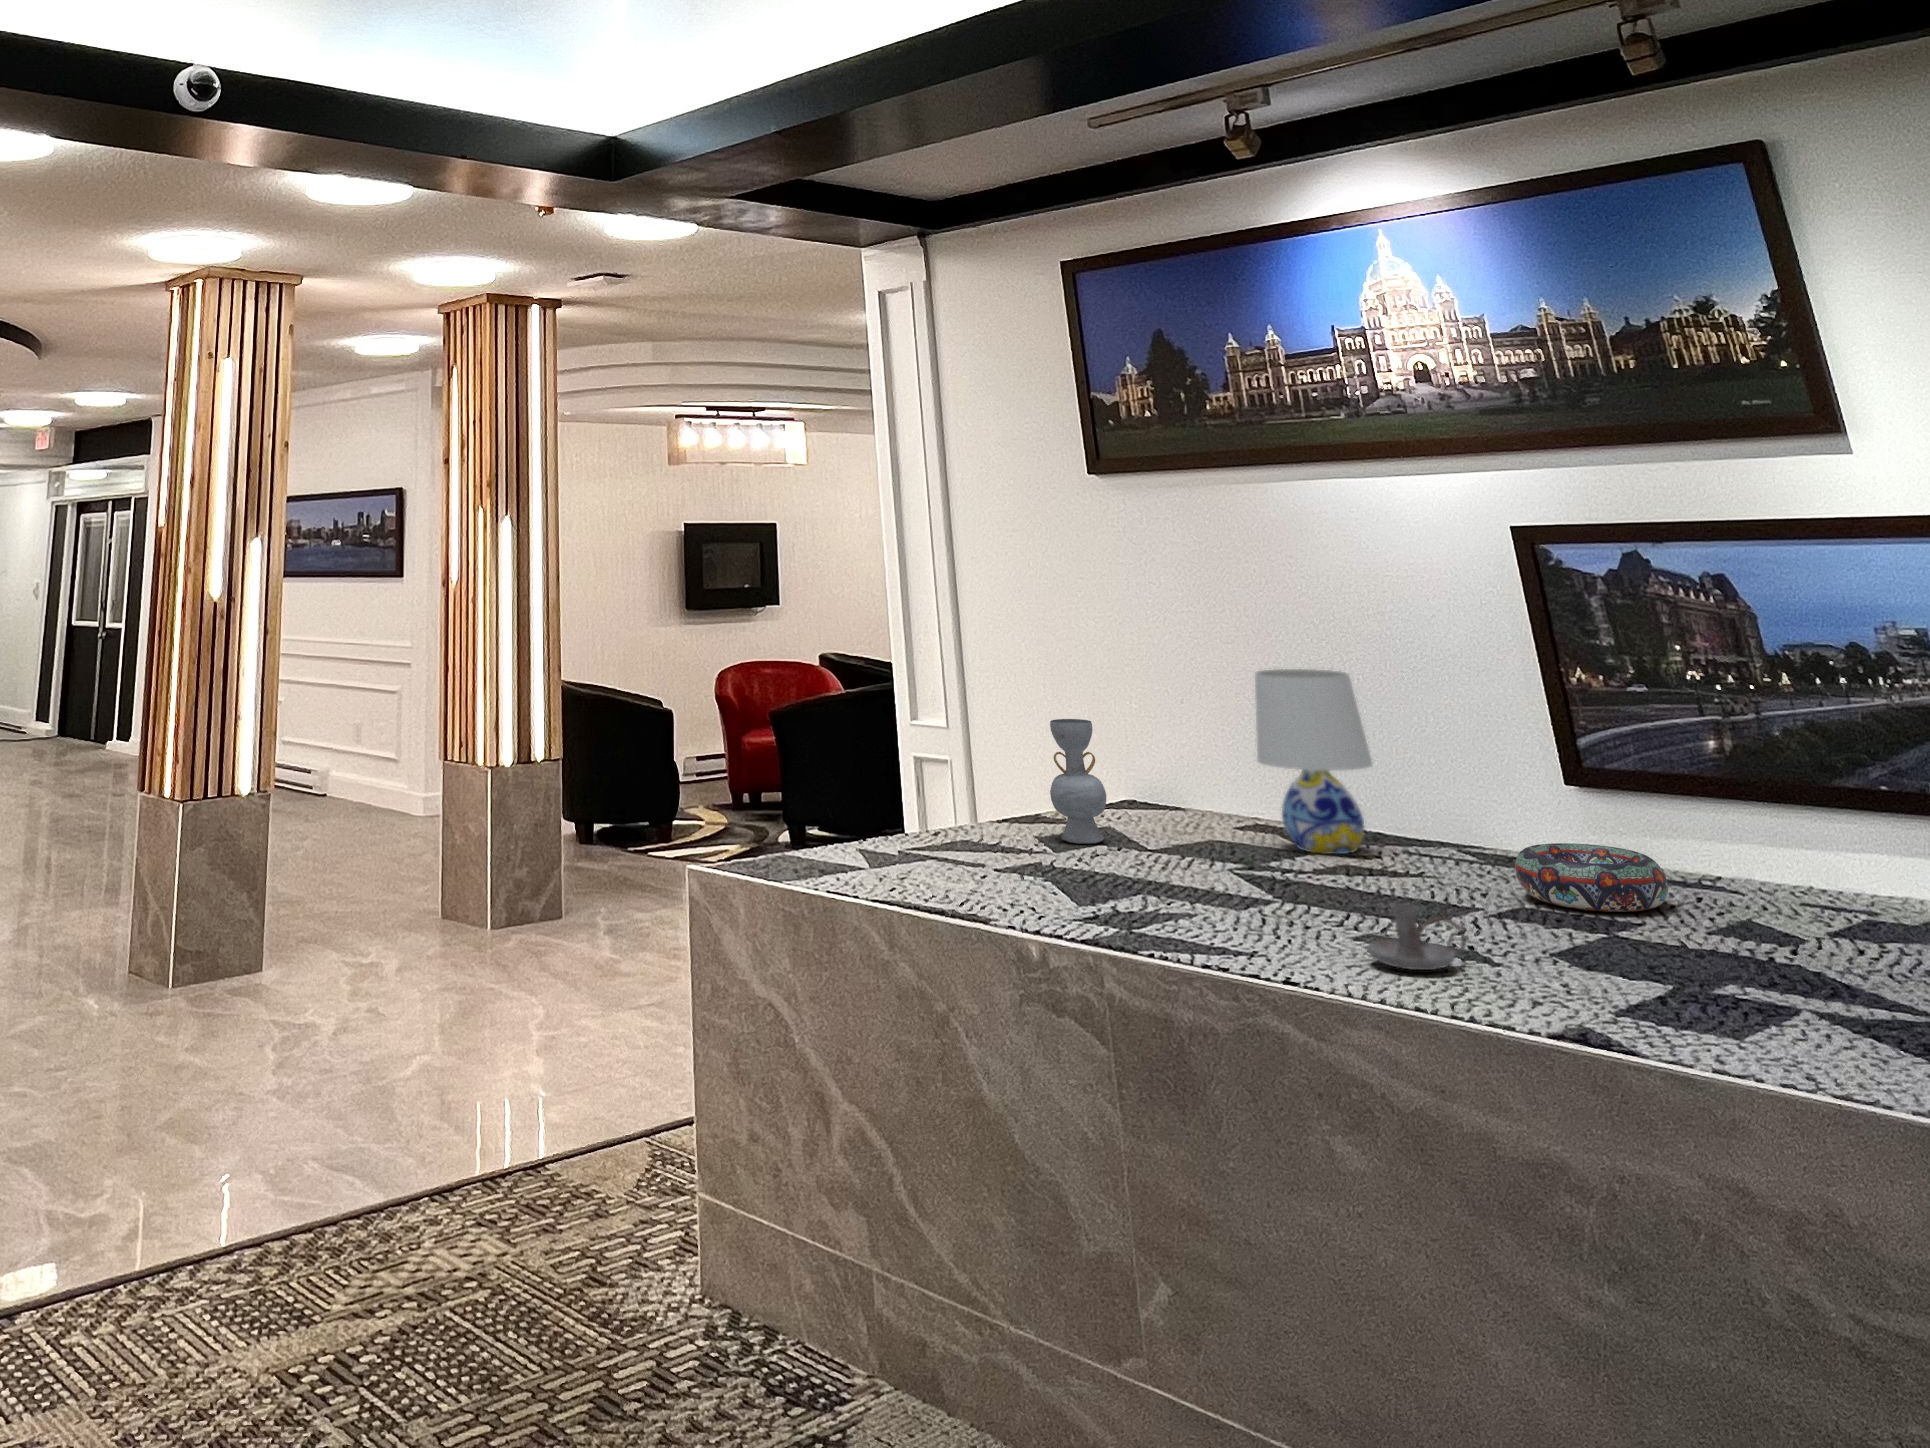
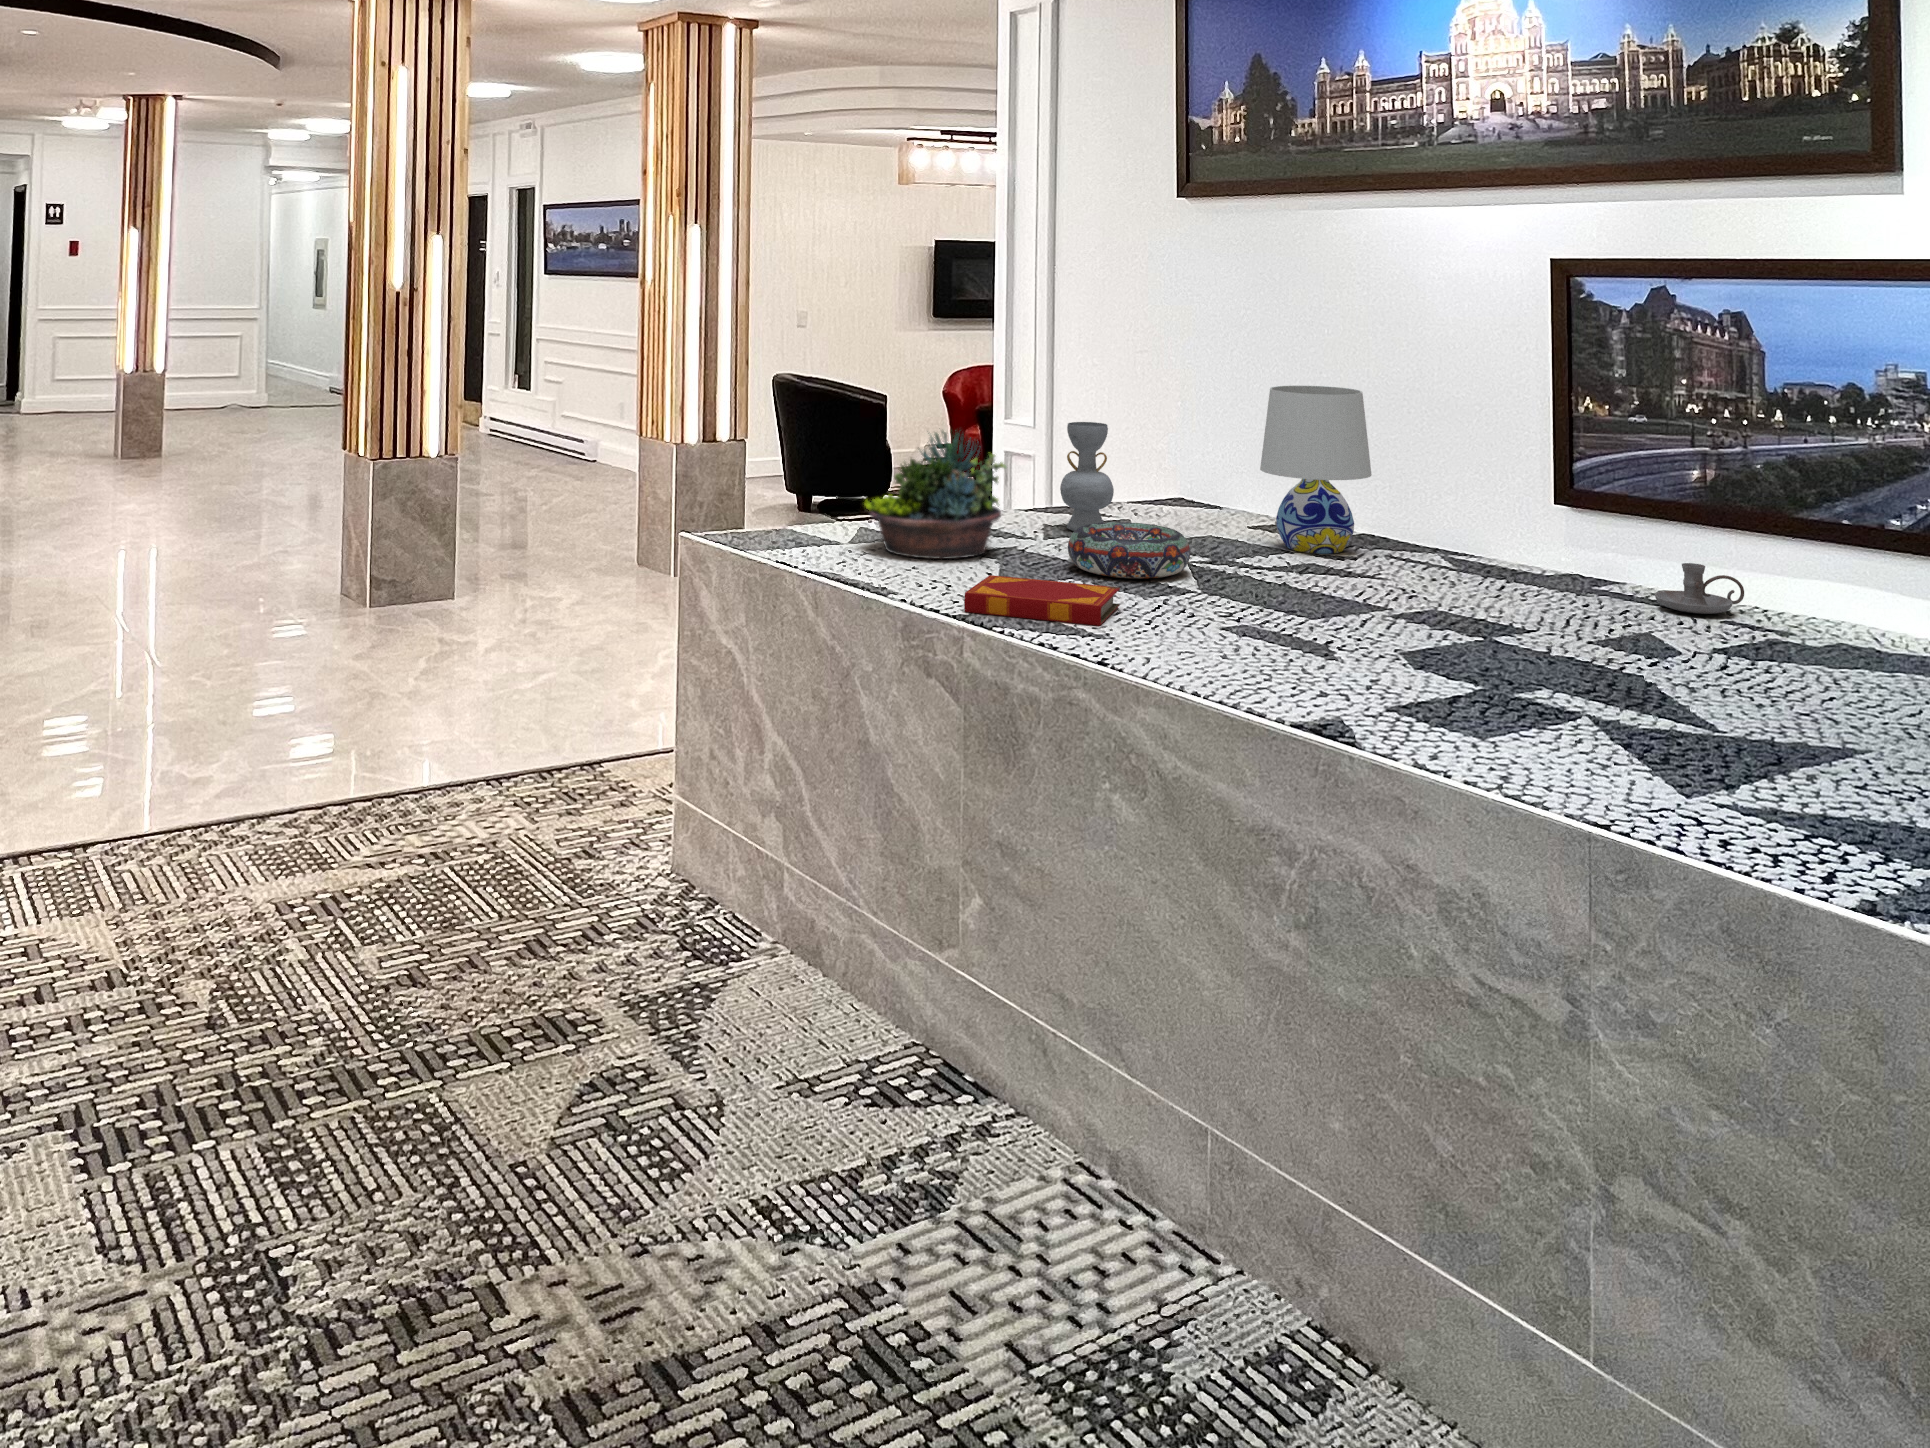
succulent planter: none [883,730,1029,880] -> present [864,430,1006,559]
decorative bowl: present [1515,843,1668,912] -> present [1068,522,1190,579]
hardback book: none [1071,893,1223,943] -> present [964,575,1120,626]
candle holder: present [1367,903,1466,970] -> present [1655,563,1744,614]

